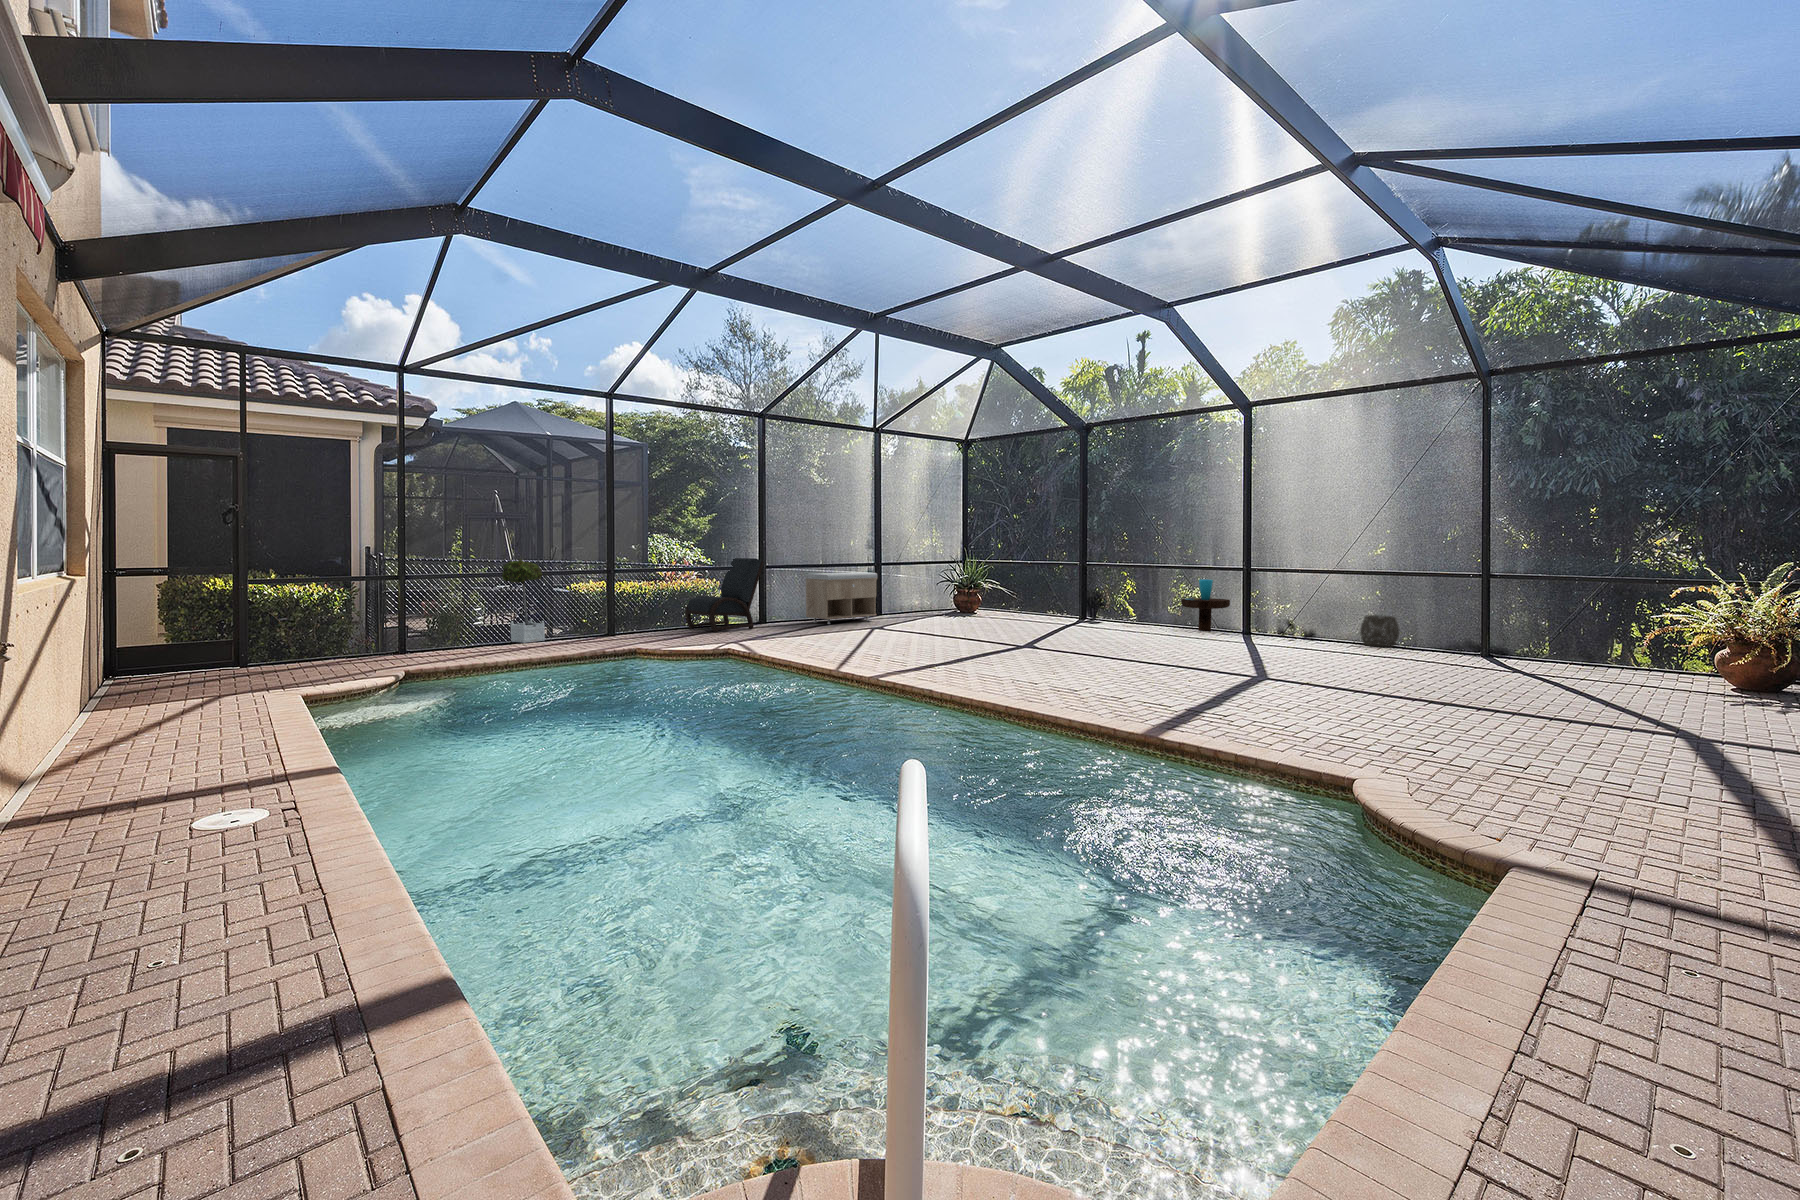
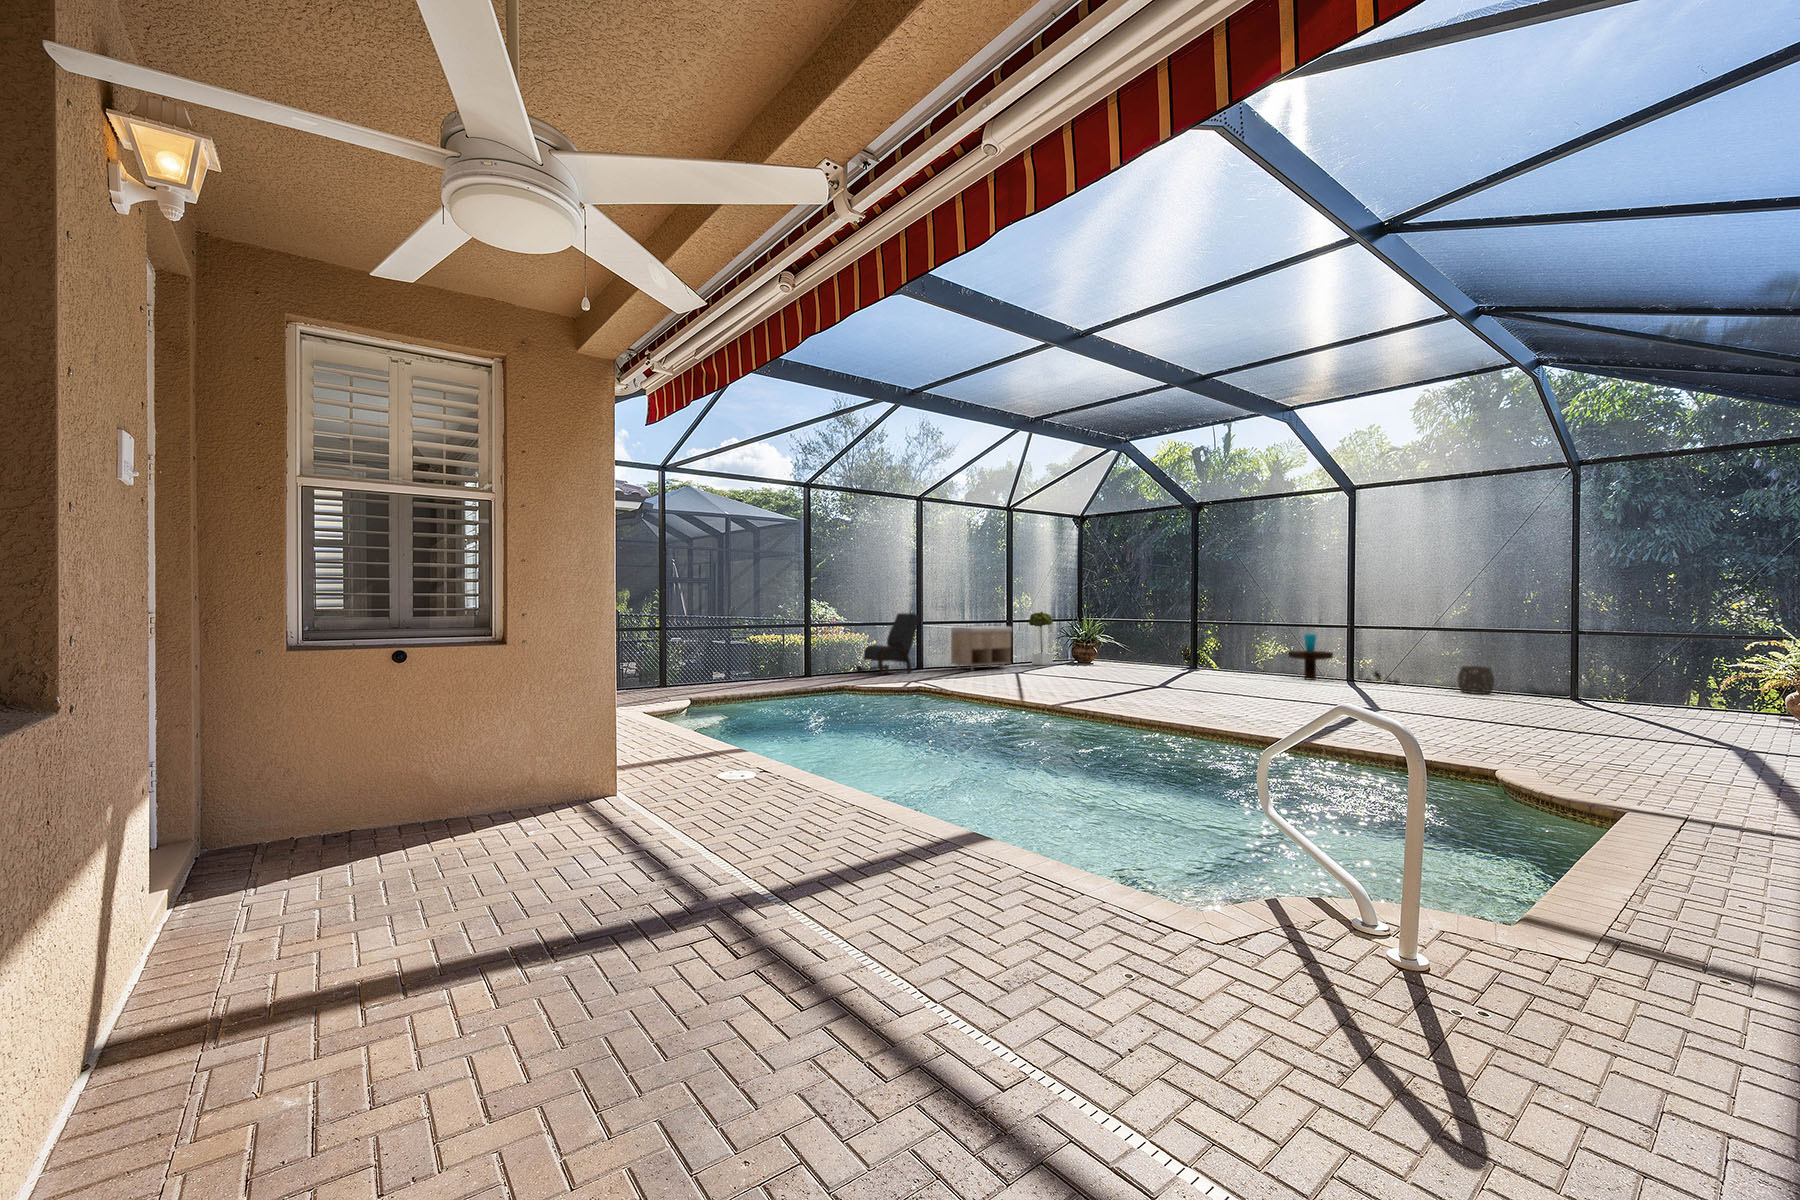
potted tree: present [502,559,545,643] -> present [1029,612,1053,665]

